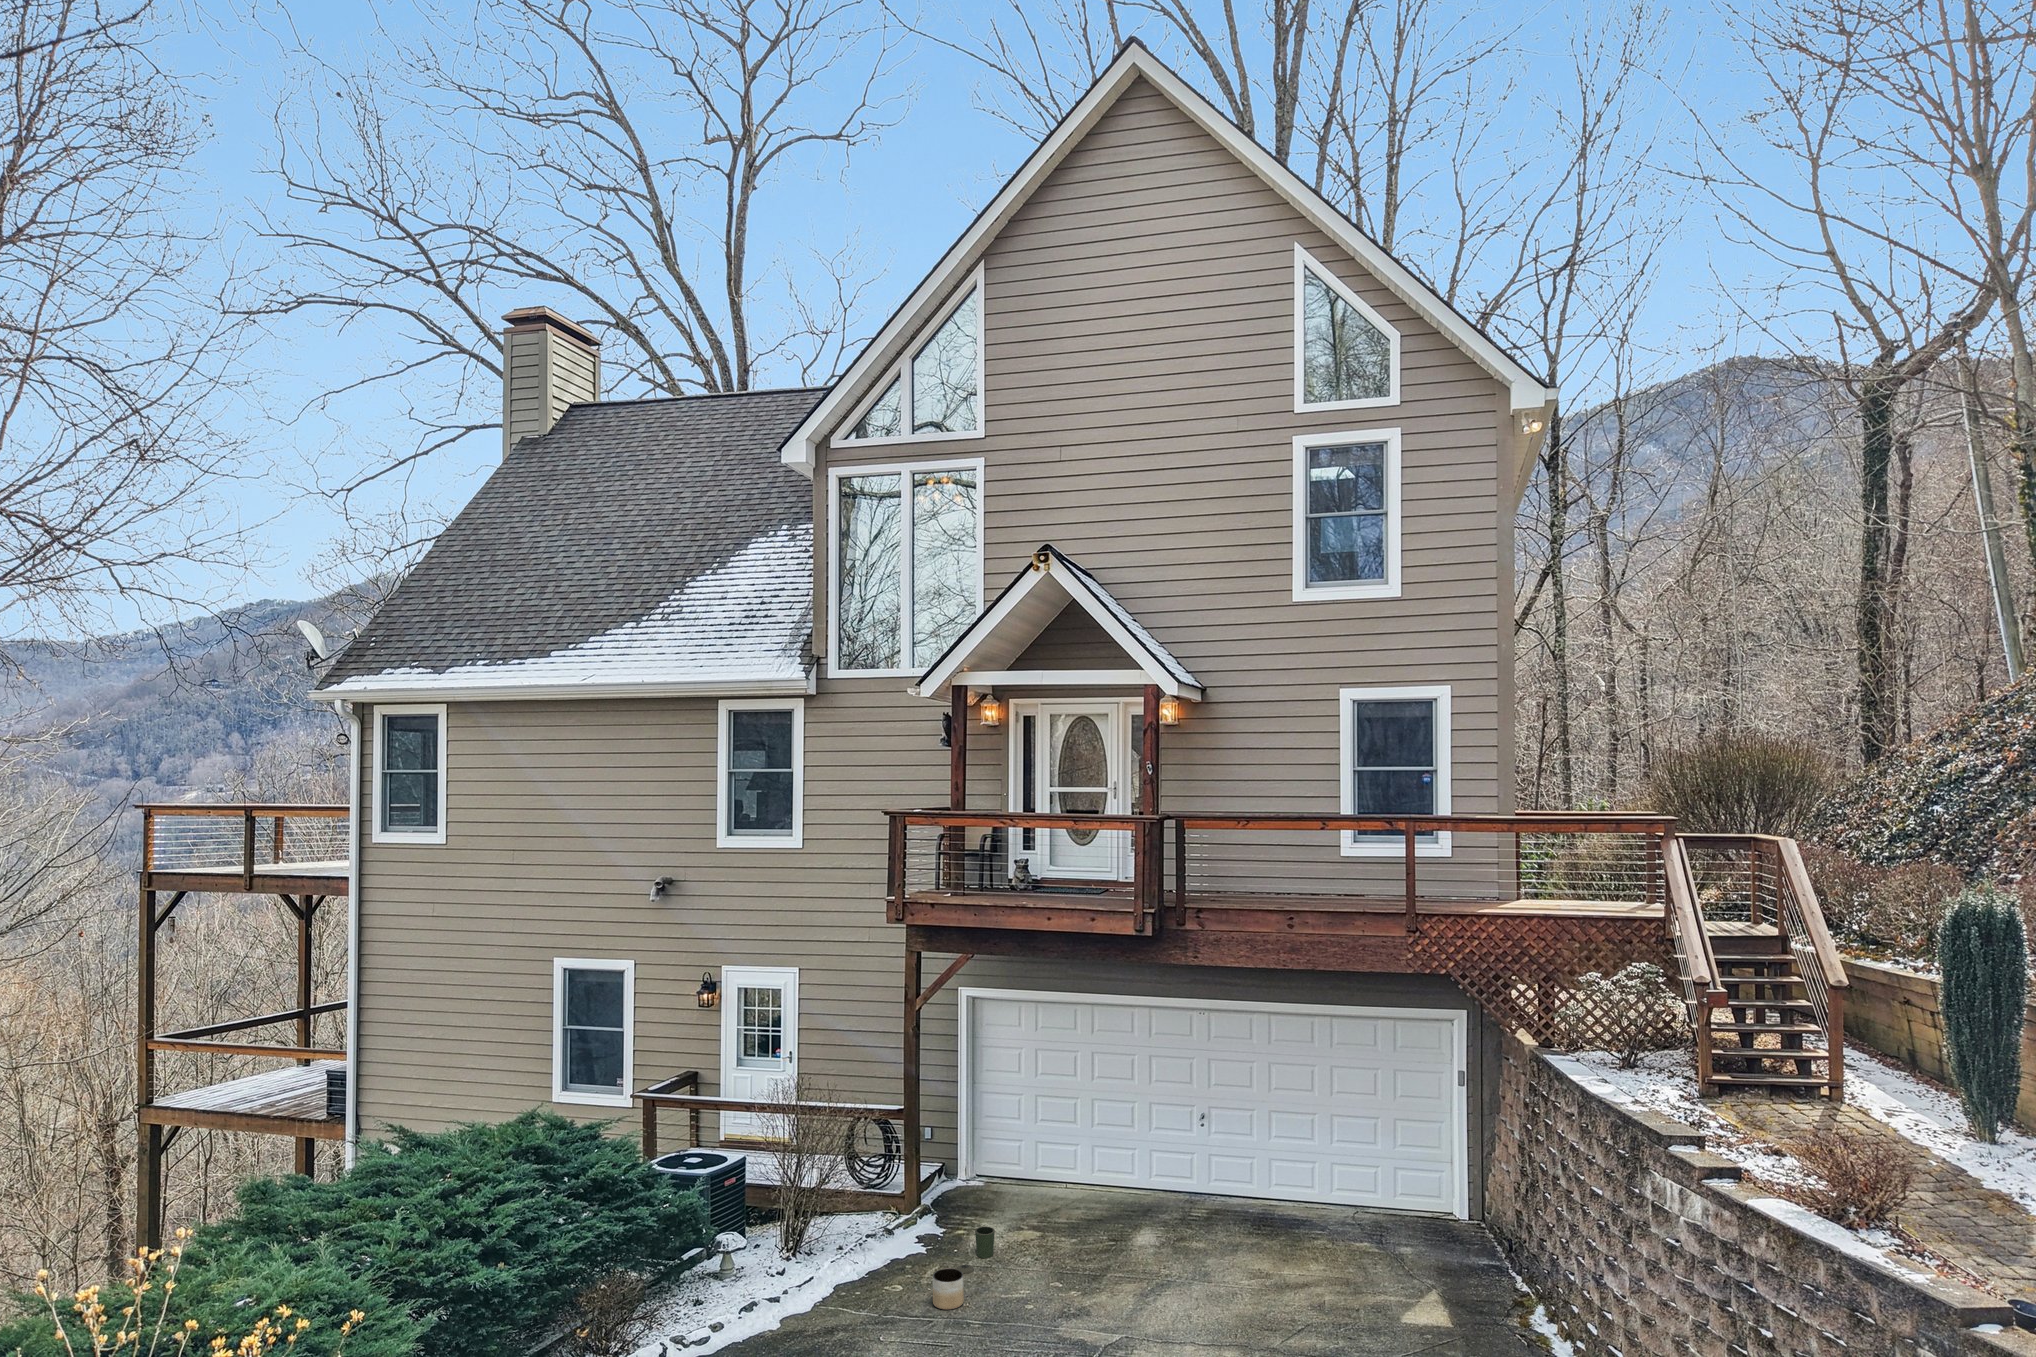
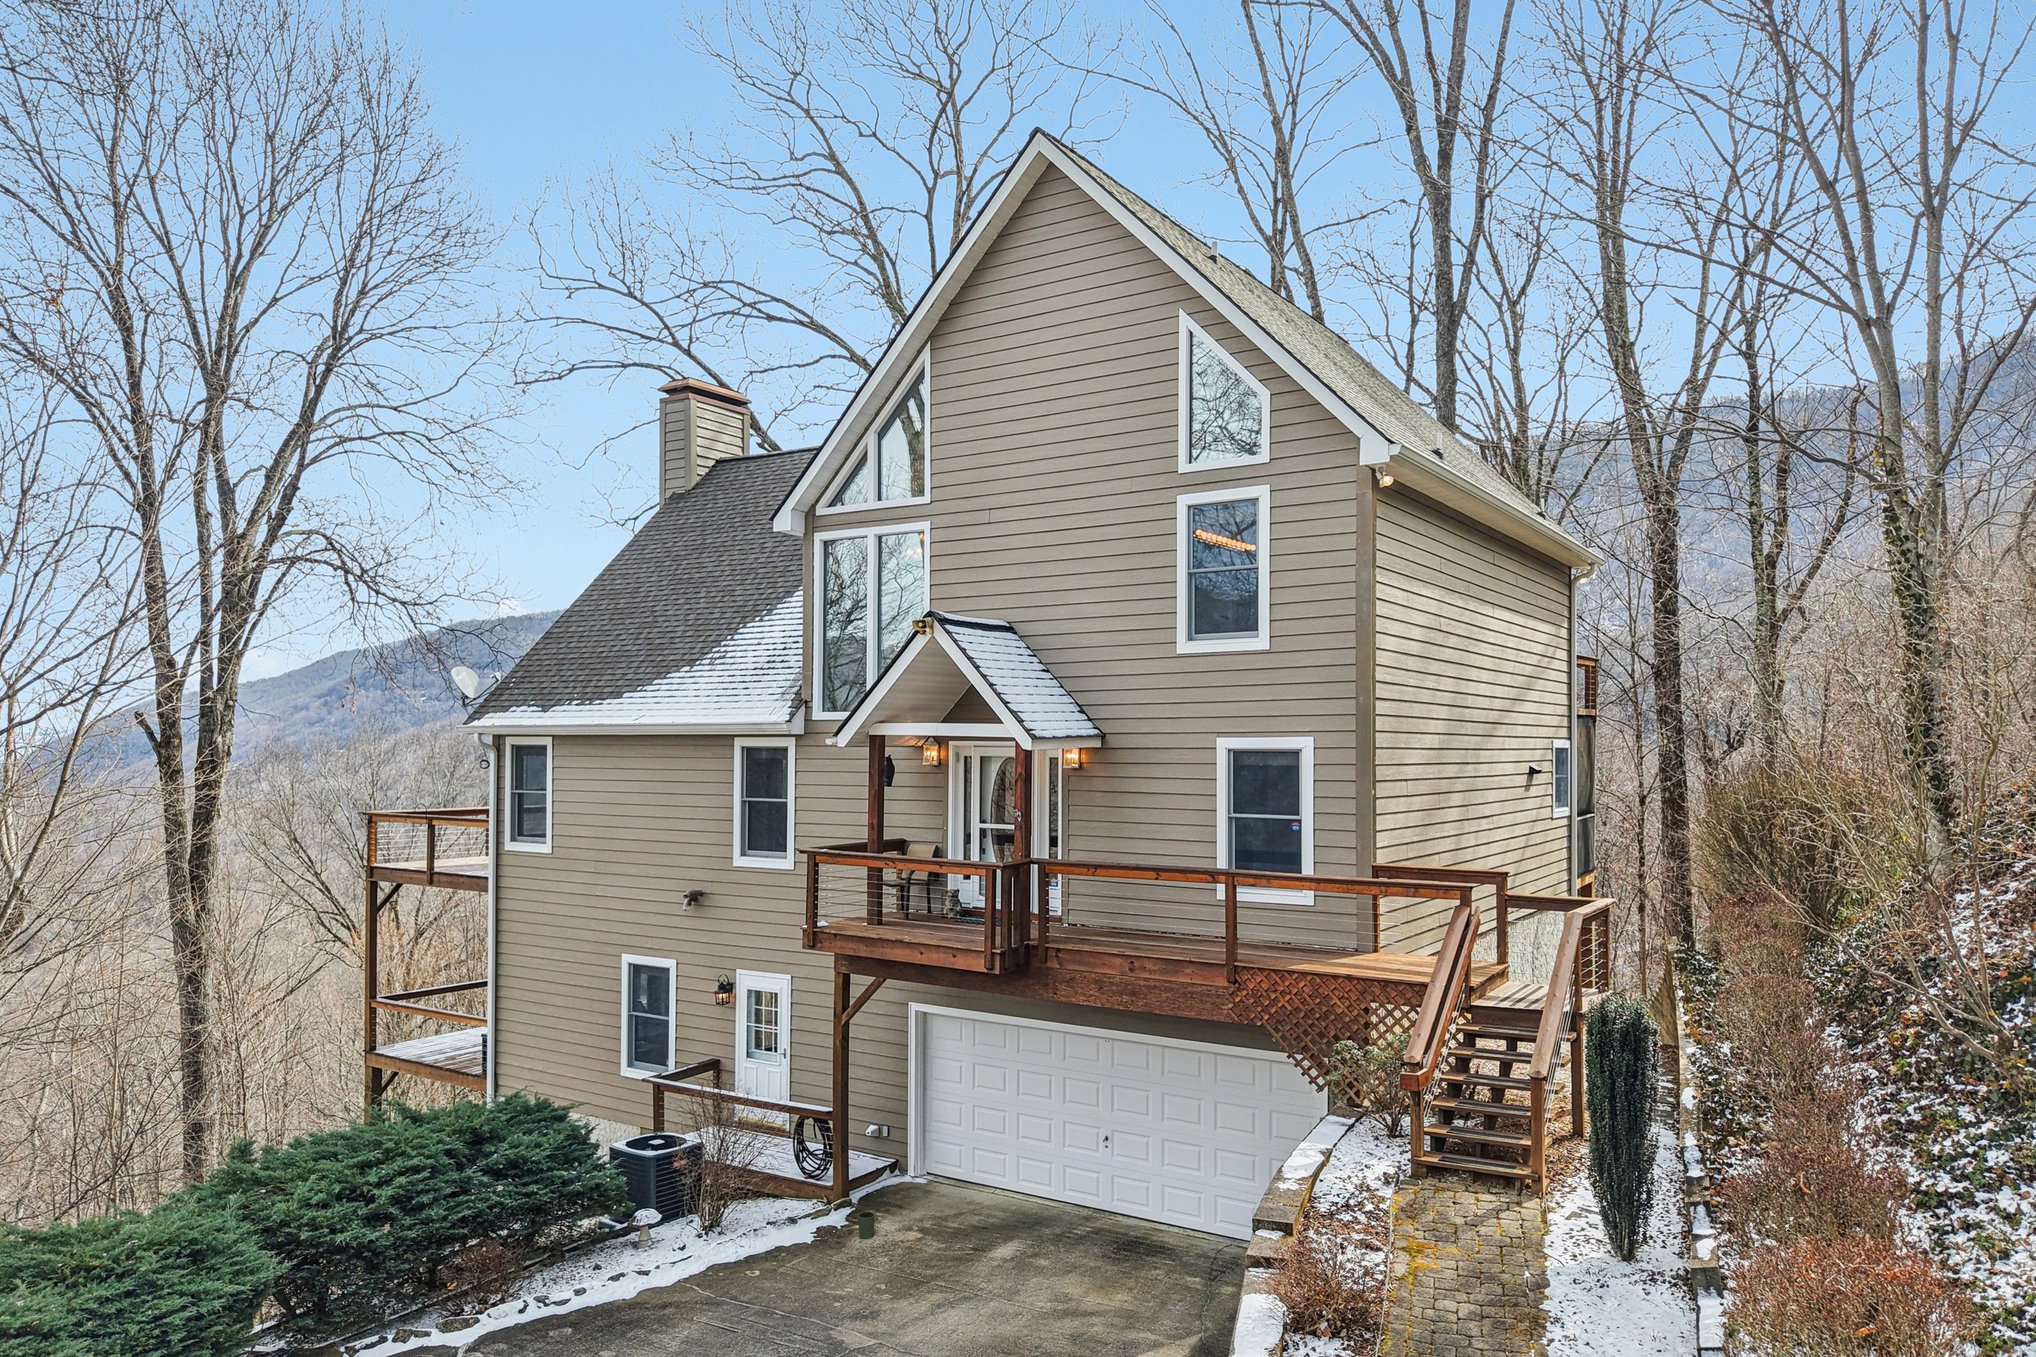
planter: present [933,1268,964,1310] -> none [785,1239,812,1274]

